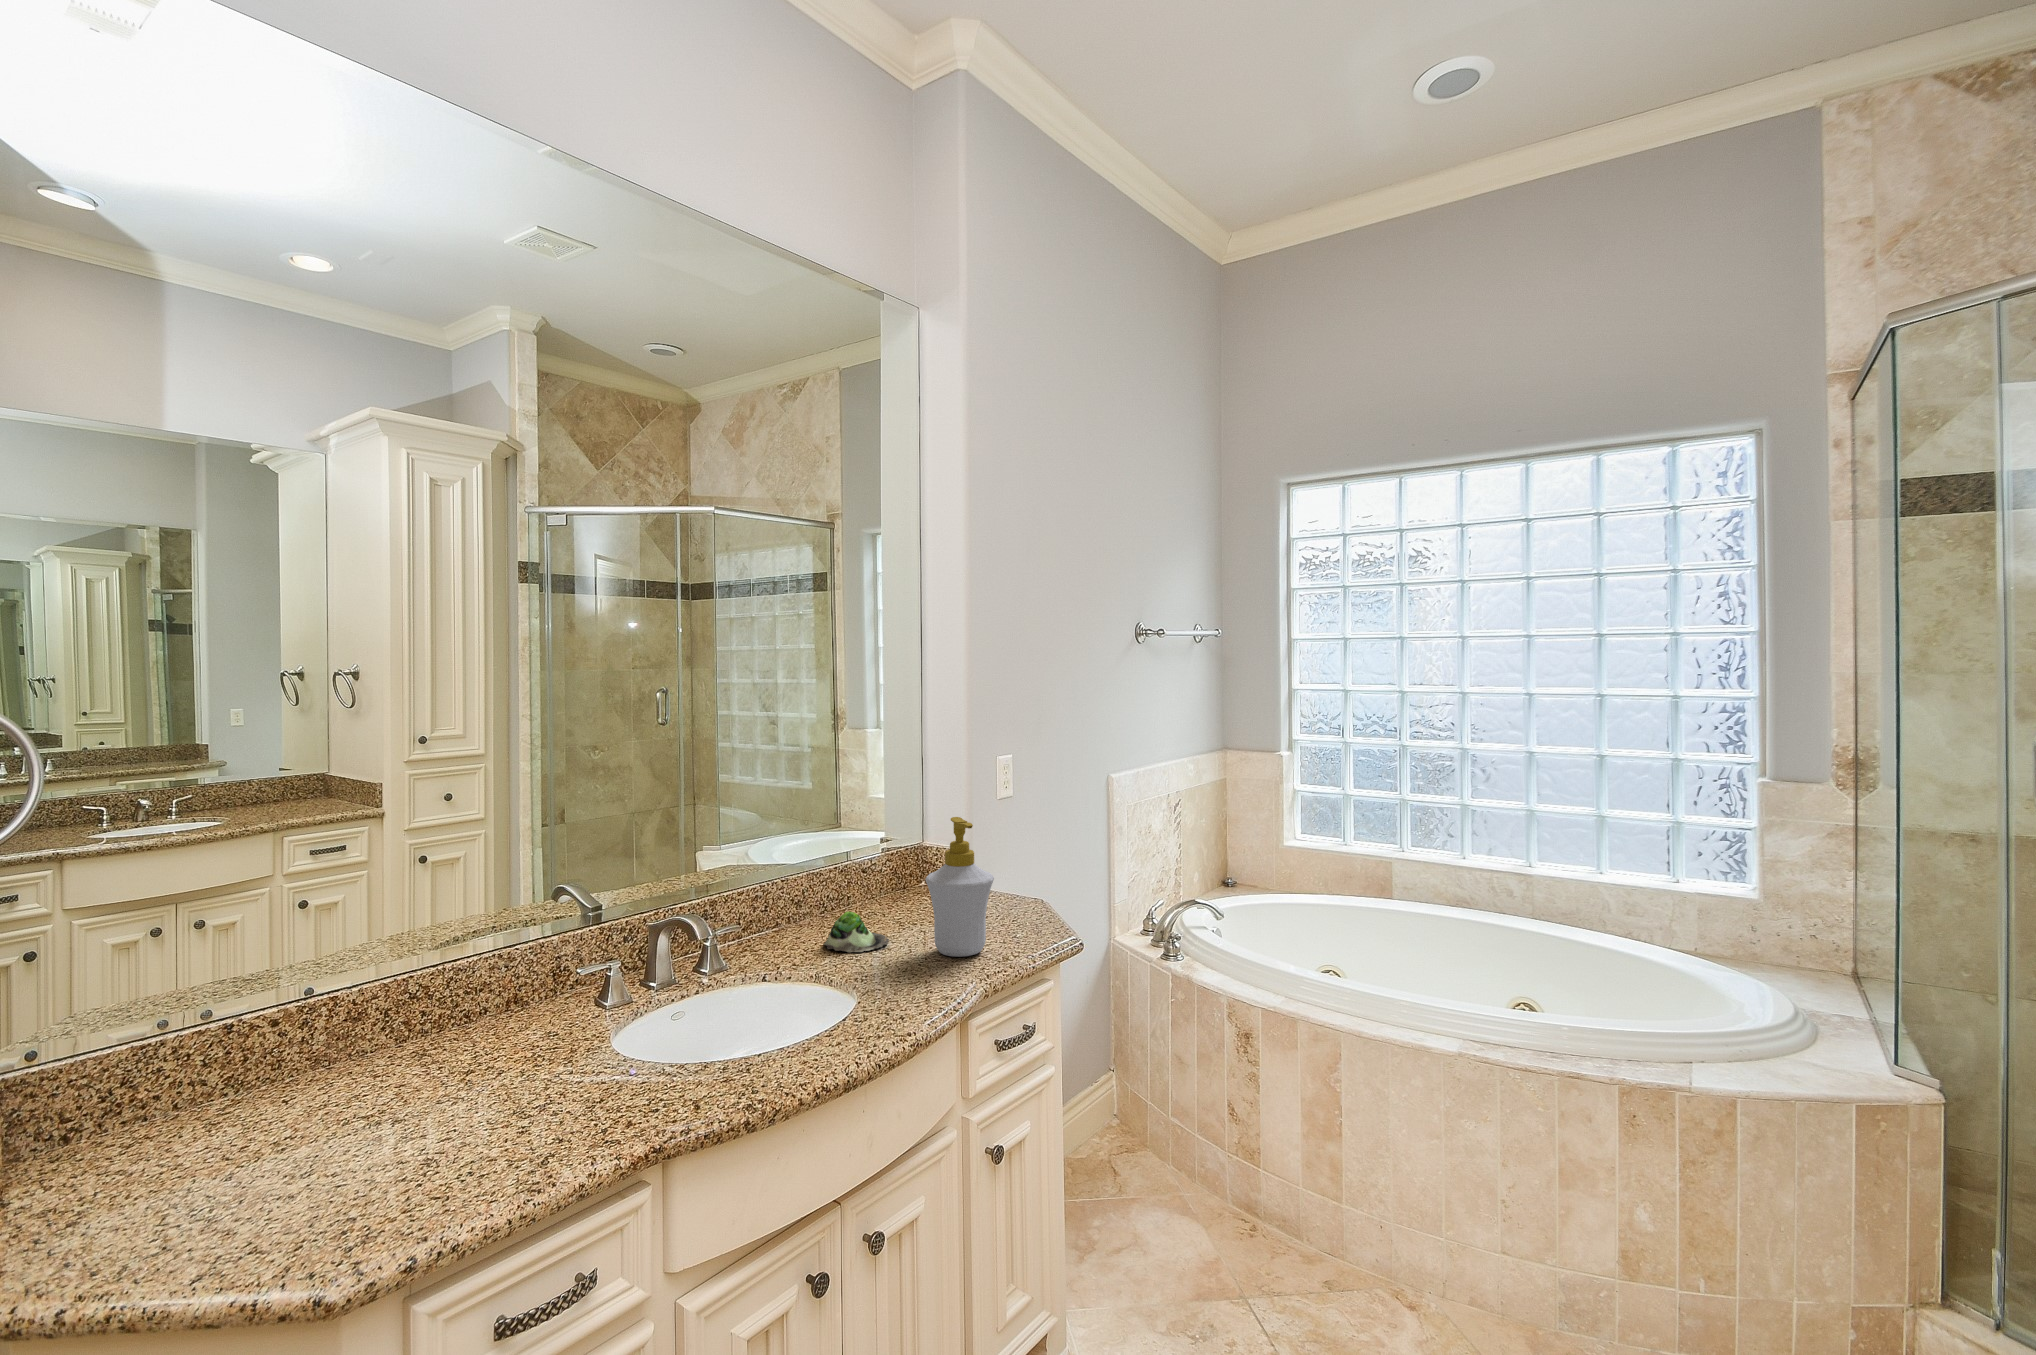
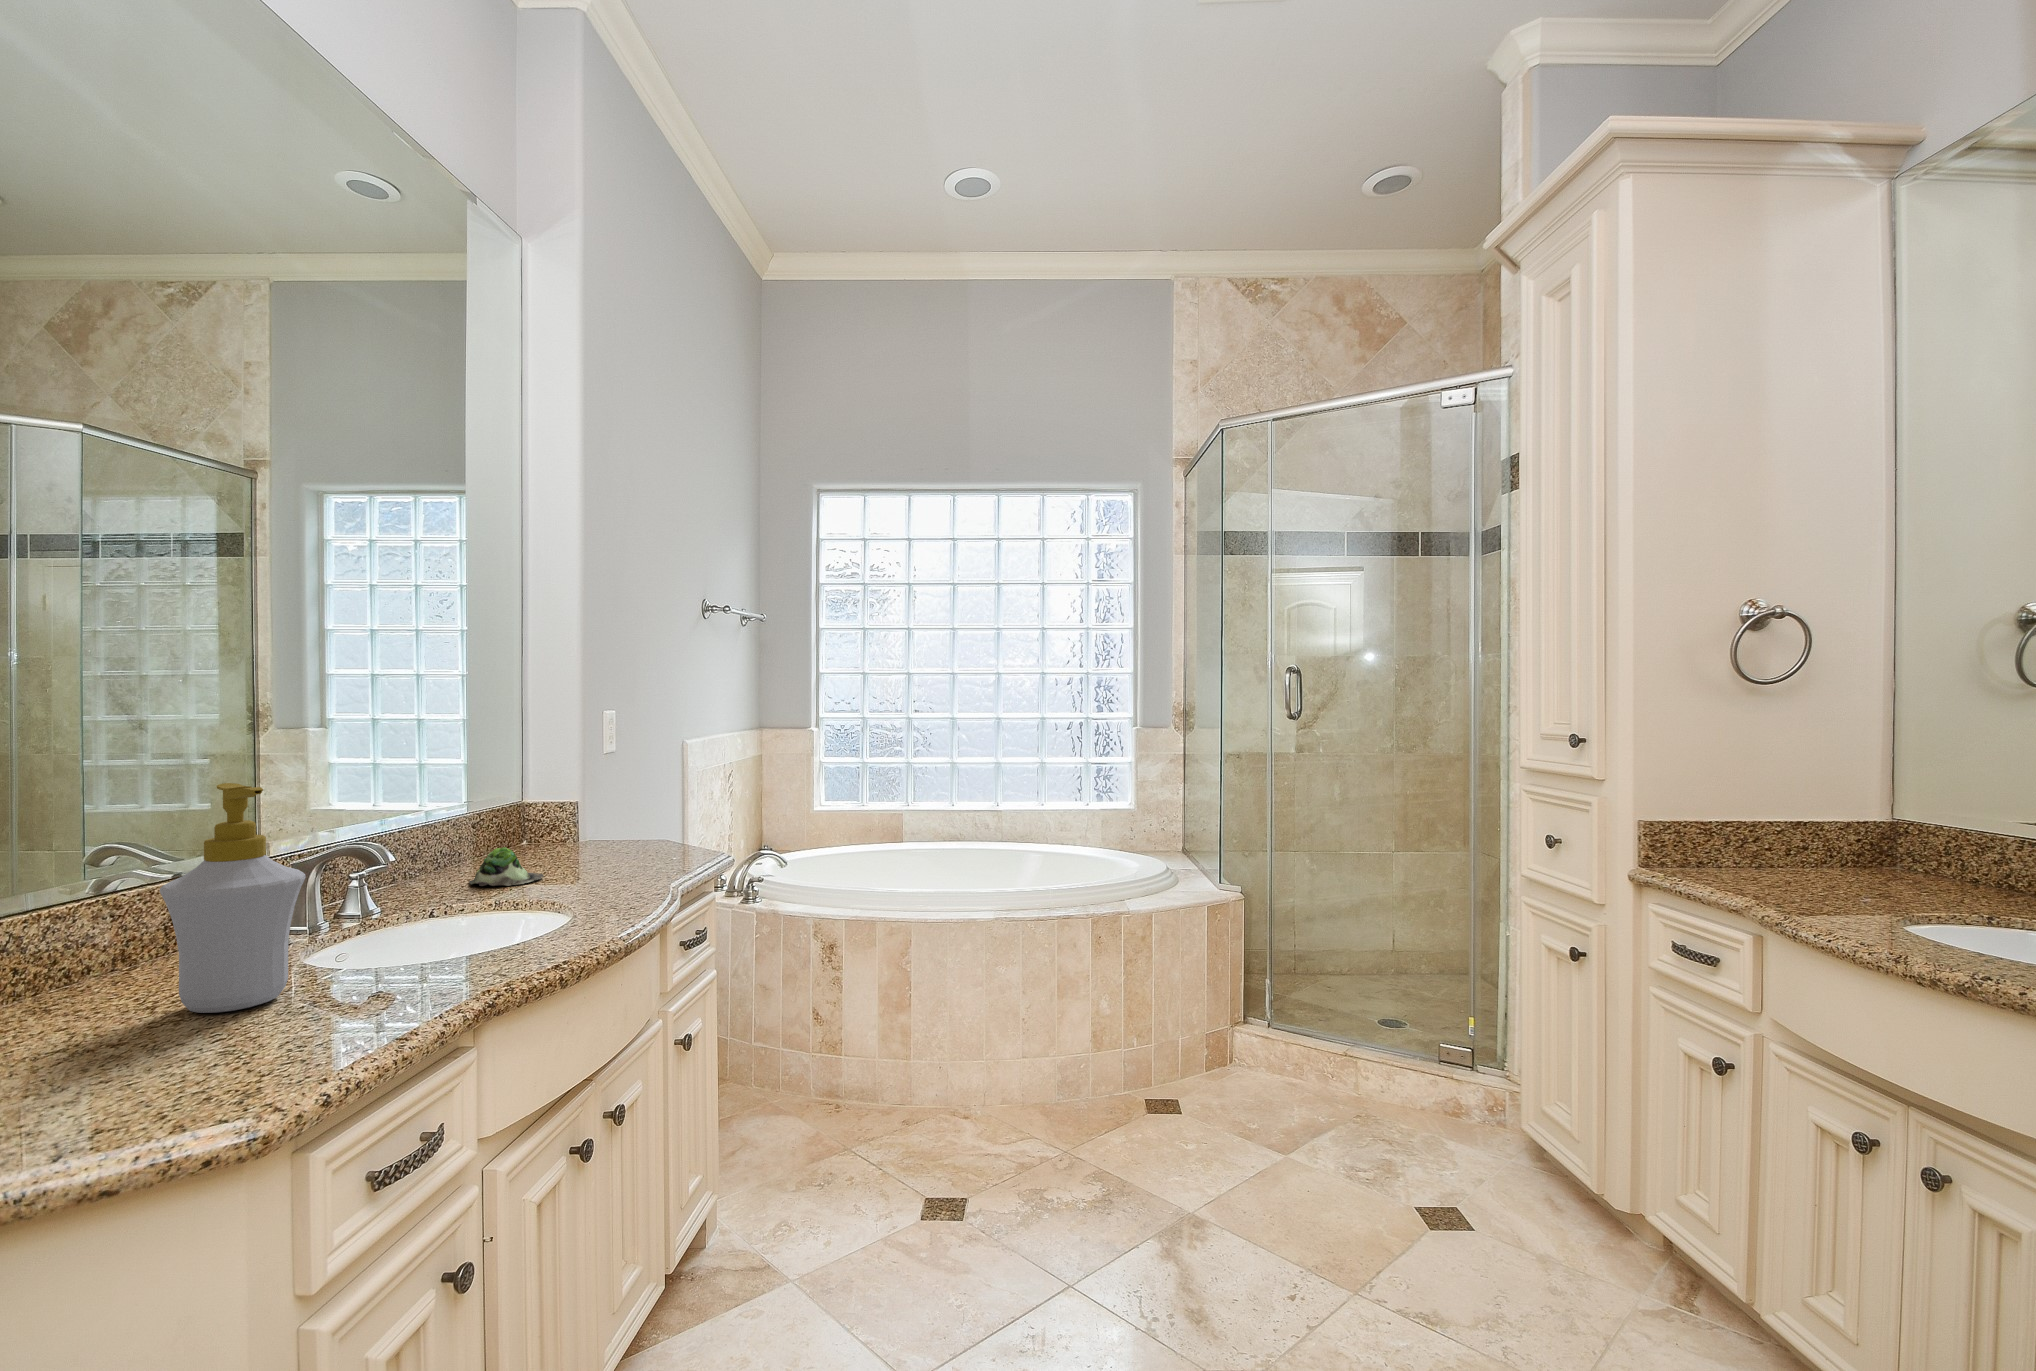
soap bottle: present [926,817,994,957] -> present [160,783,306,1013]

